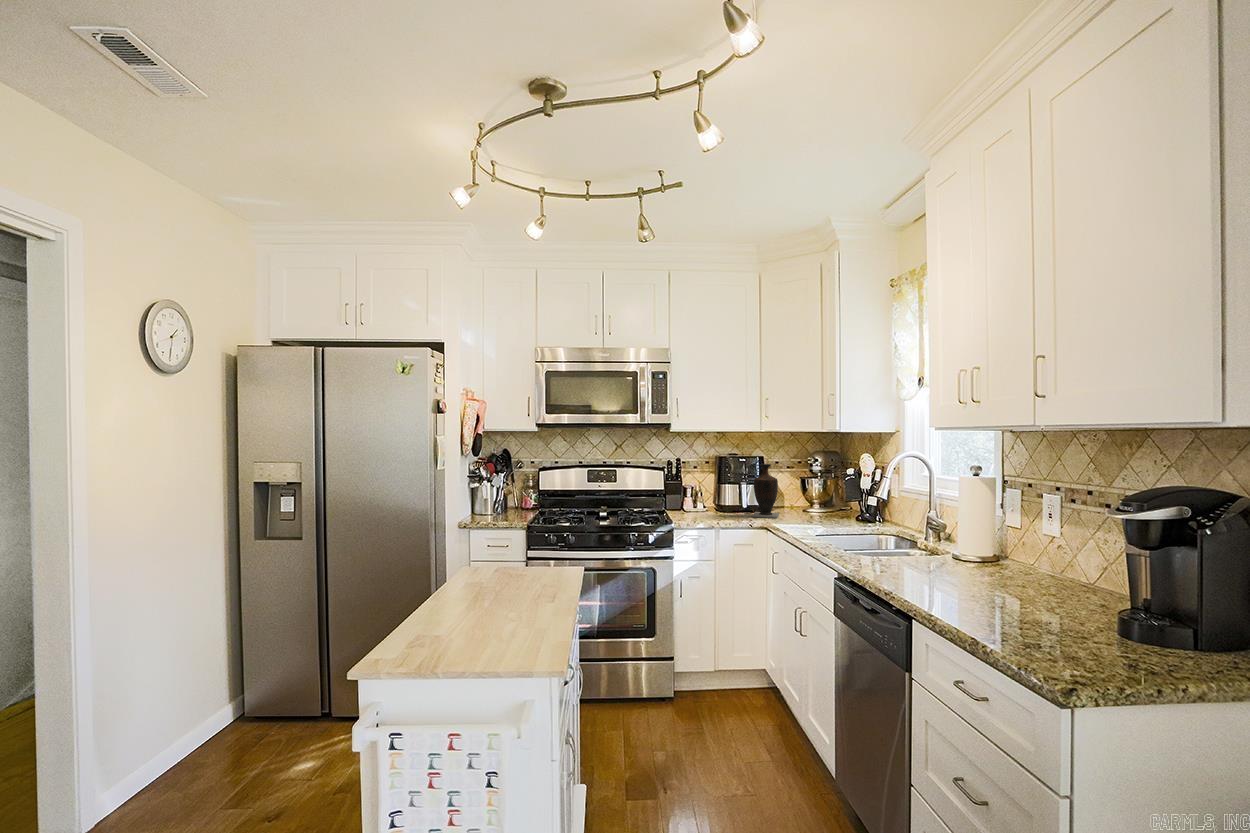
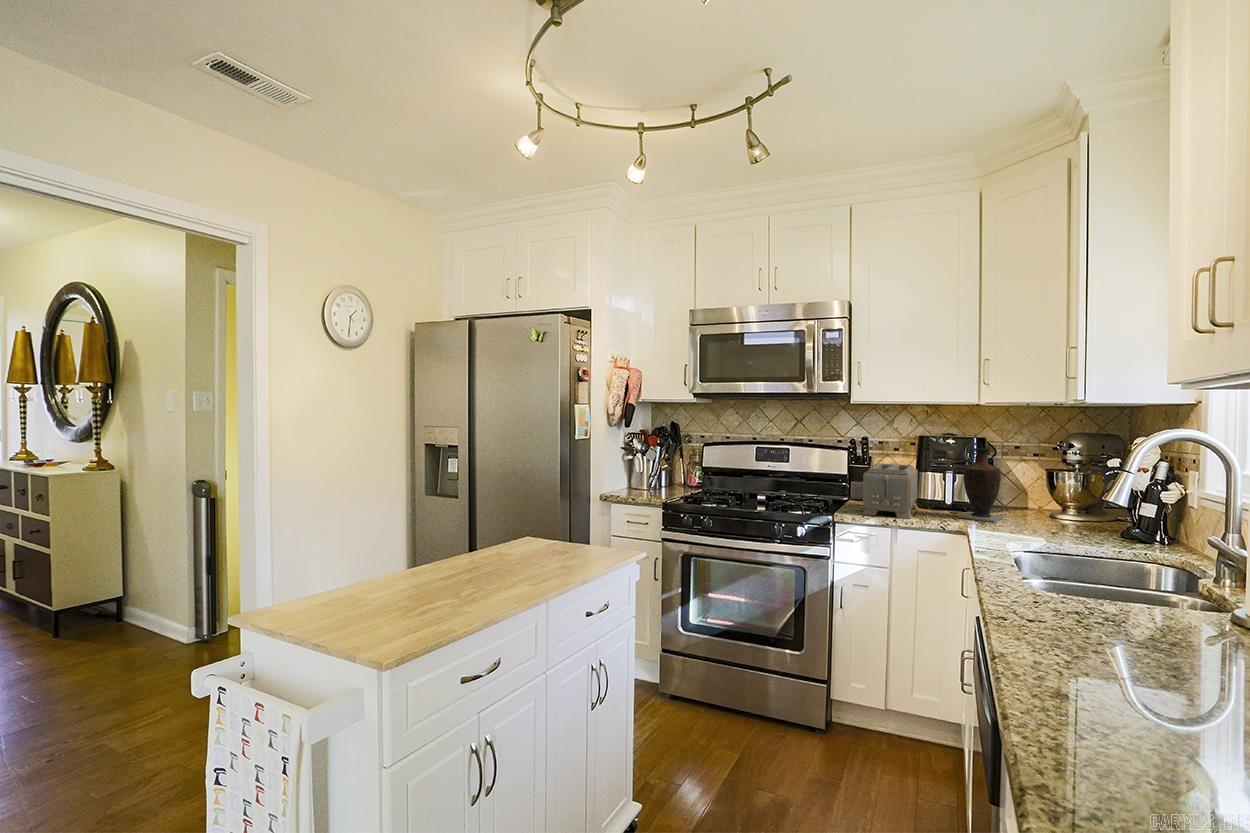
toaster: none [687,479,724,521] -> present [863,463,918,519]

